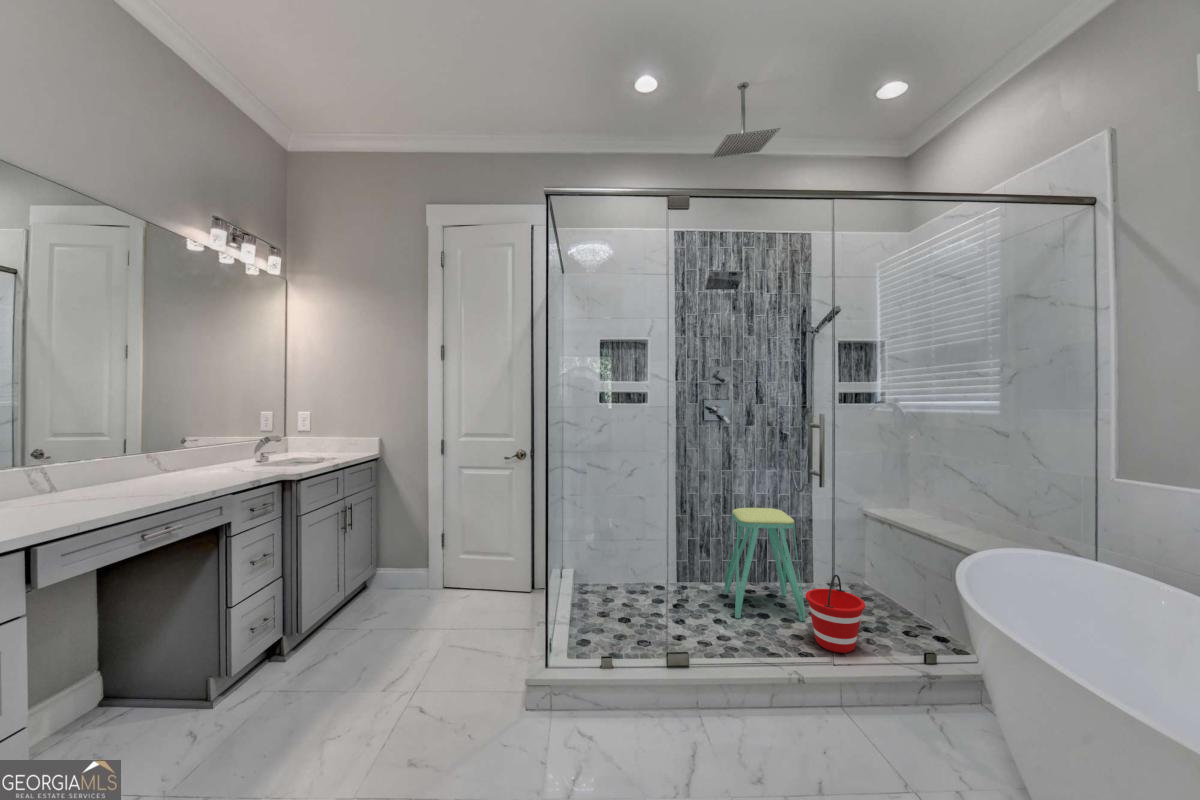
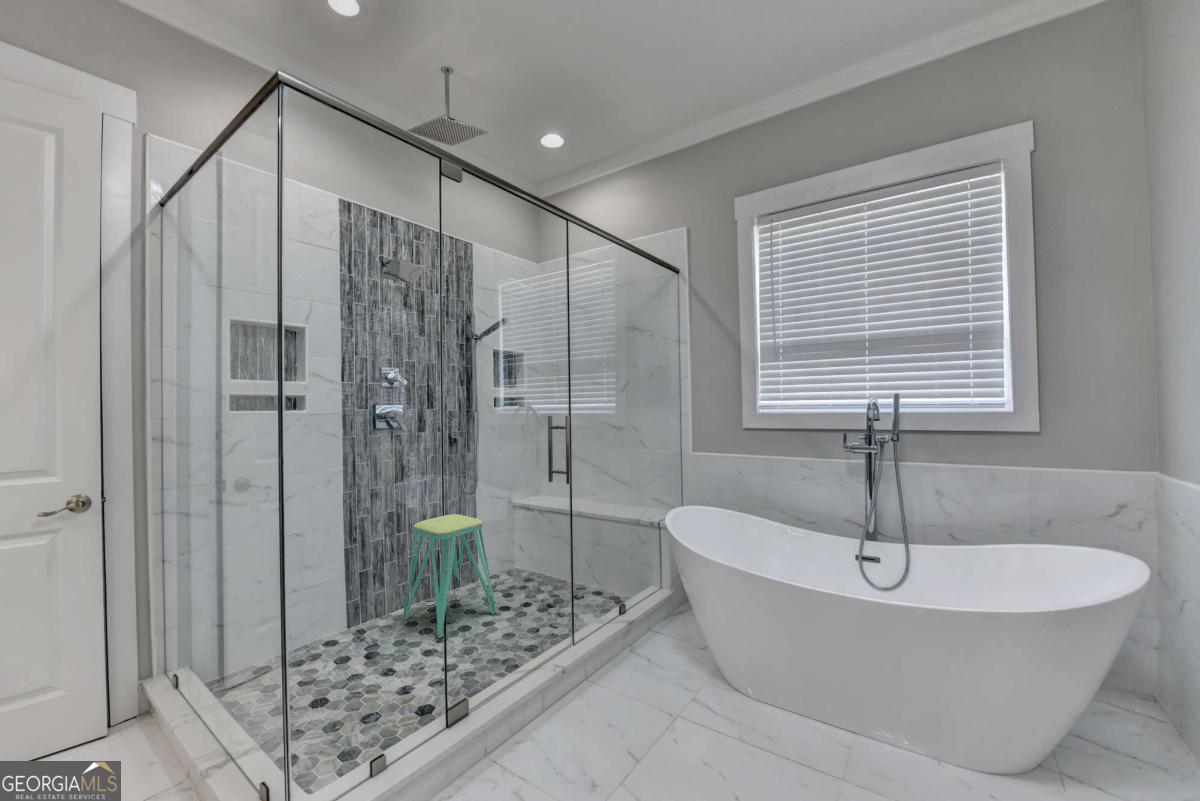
bucket: present [806,575,865,653] -> none [509,559,556,627]

